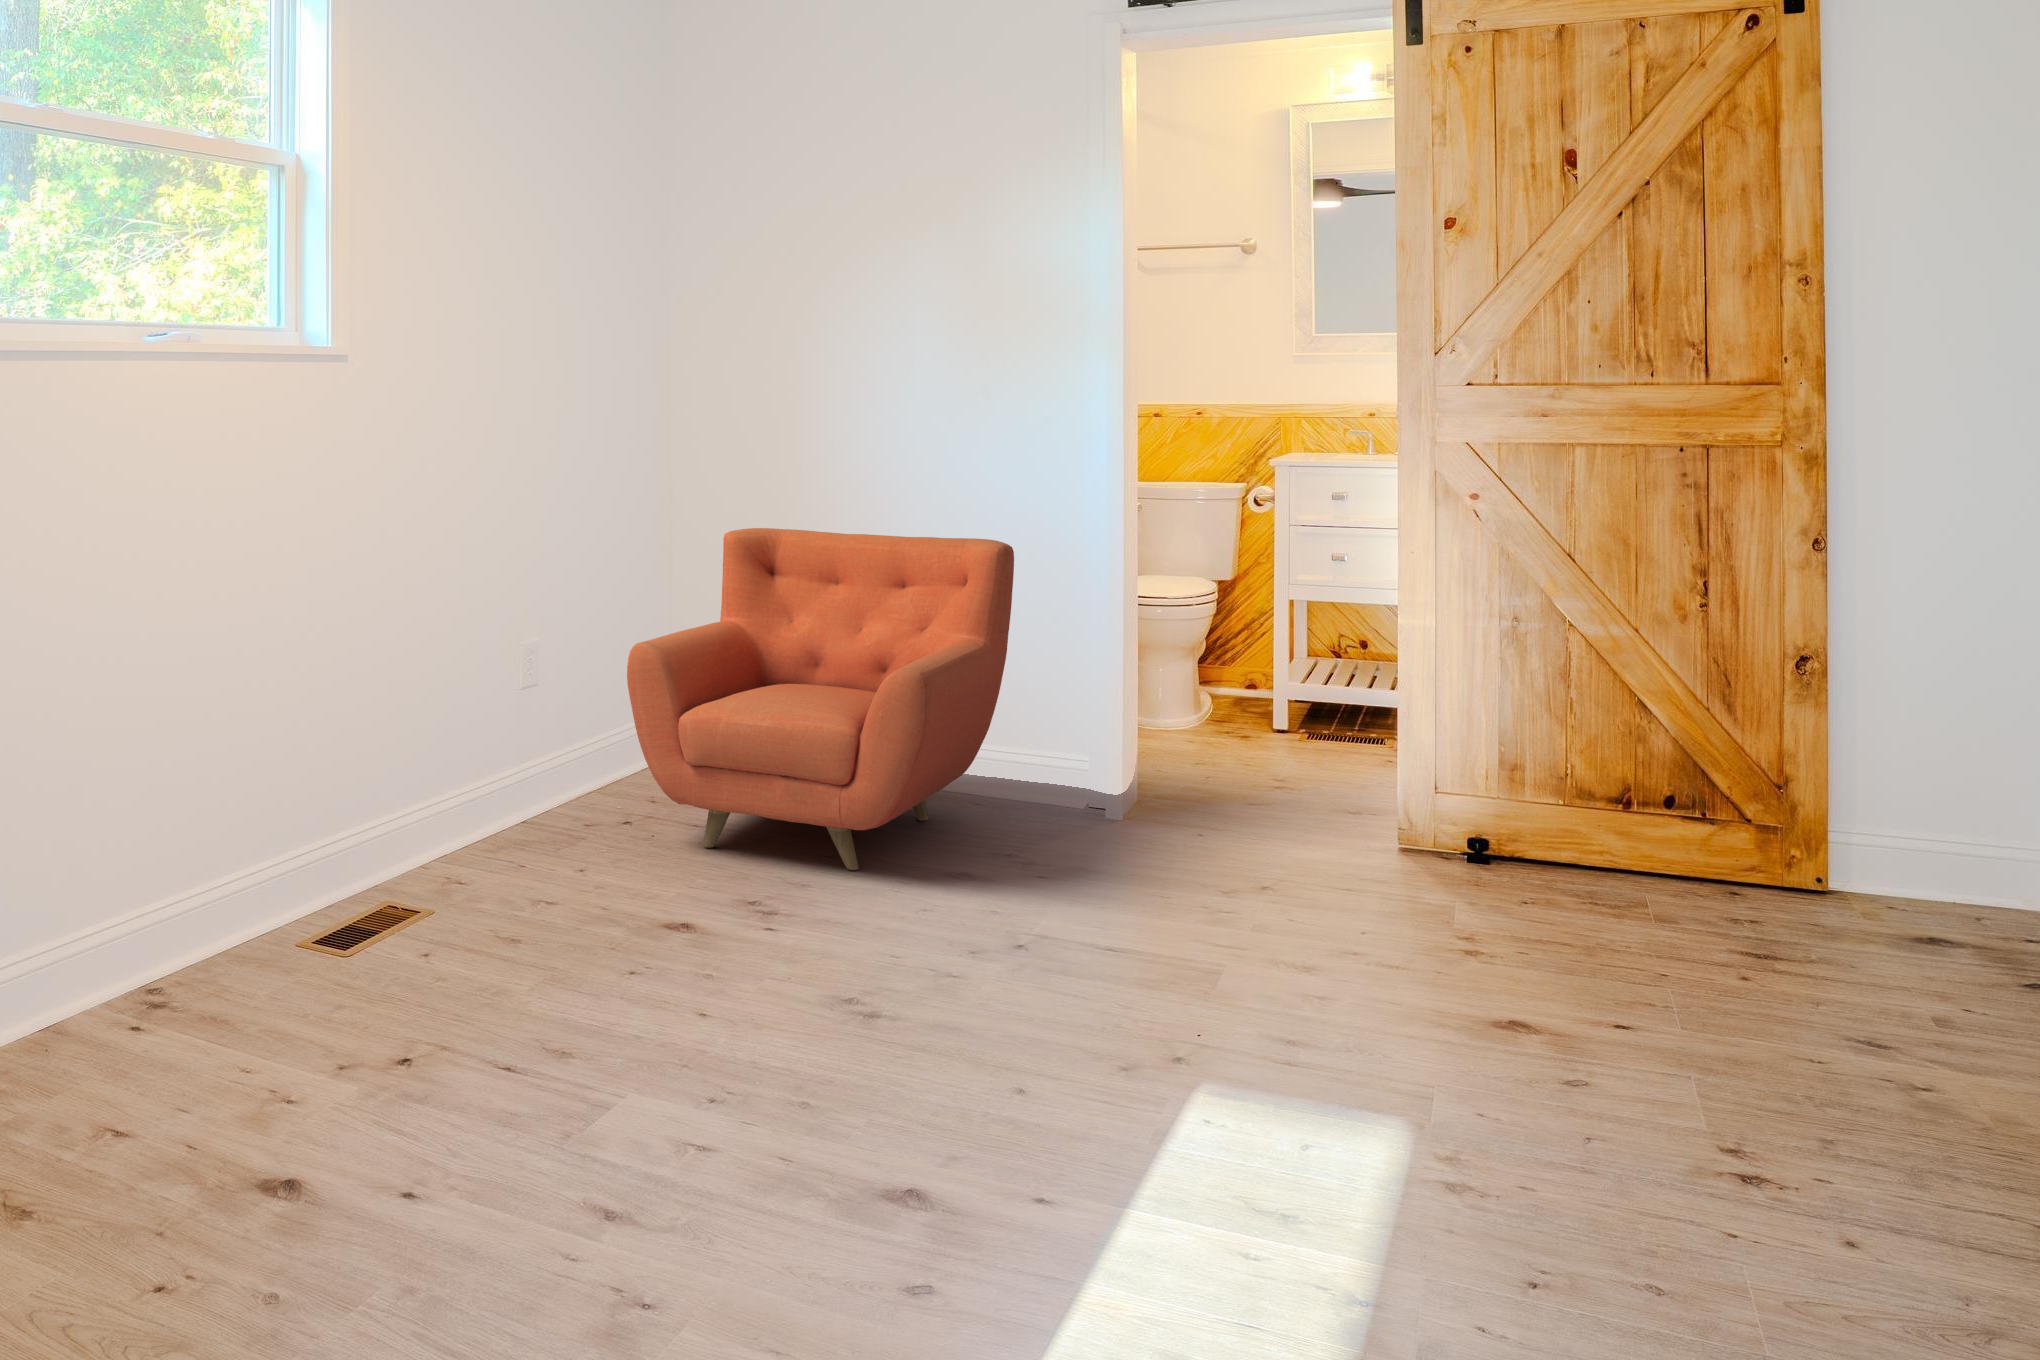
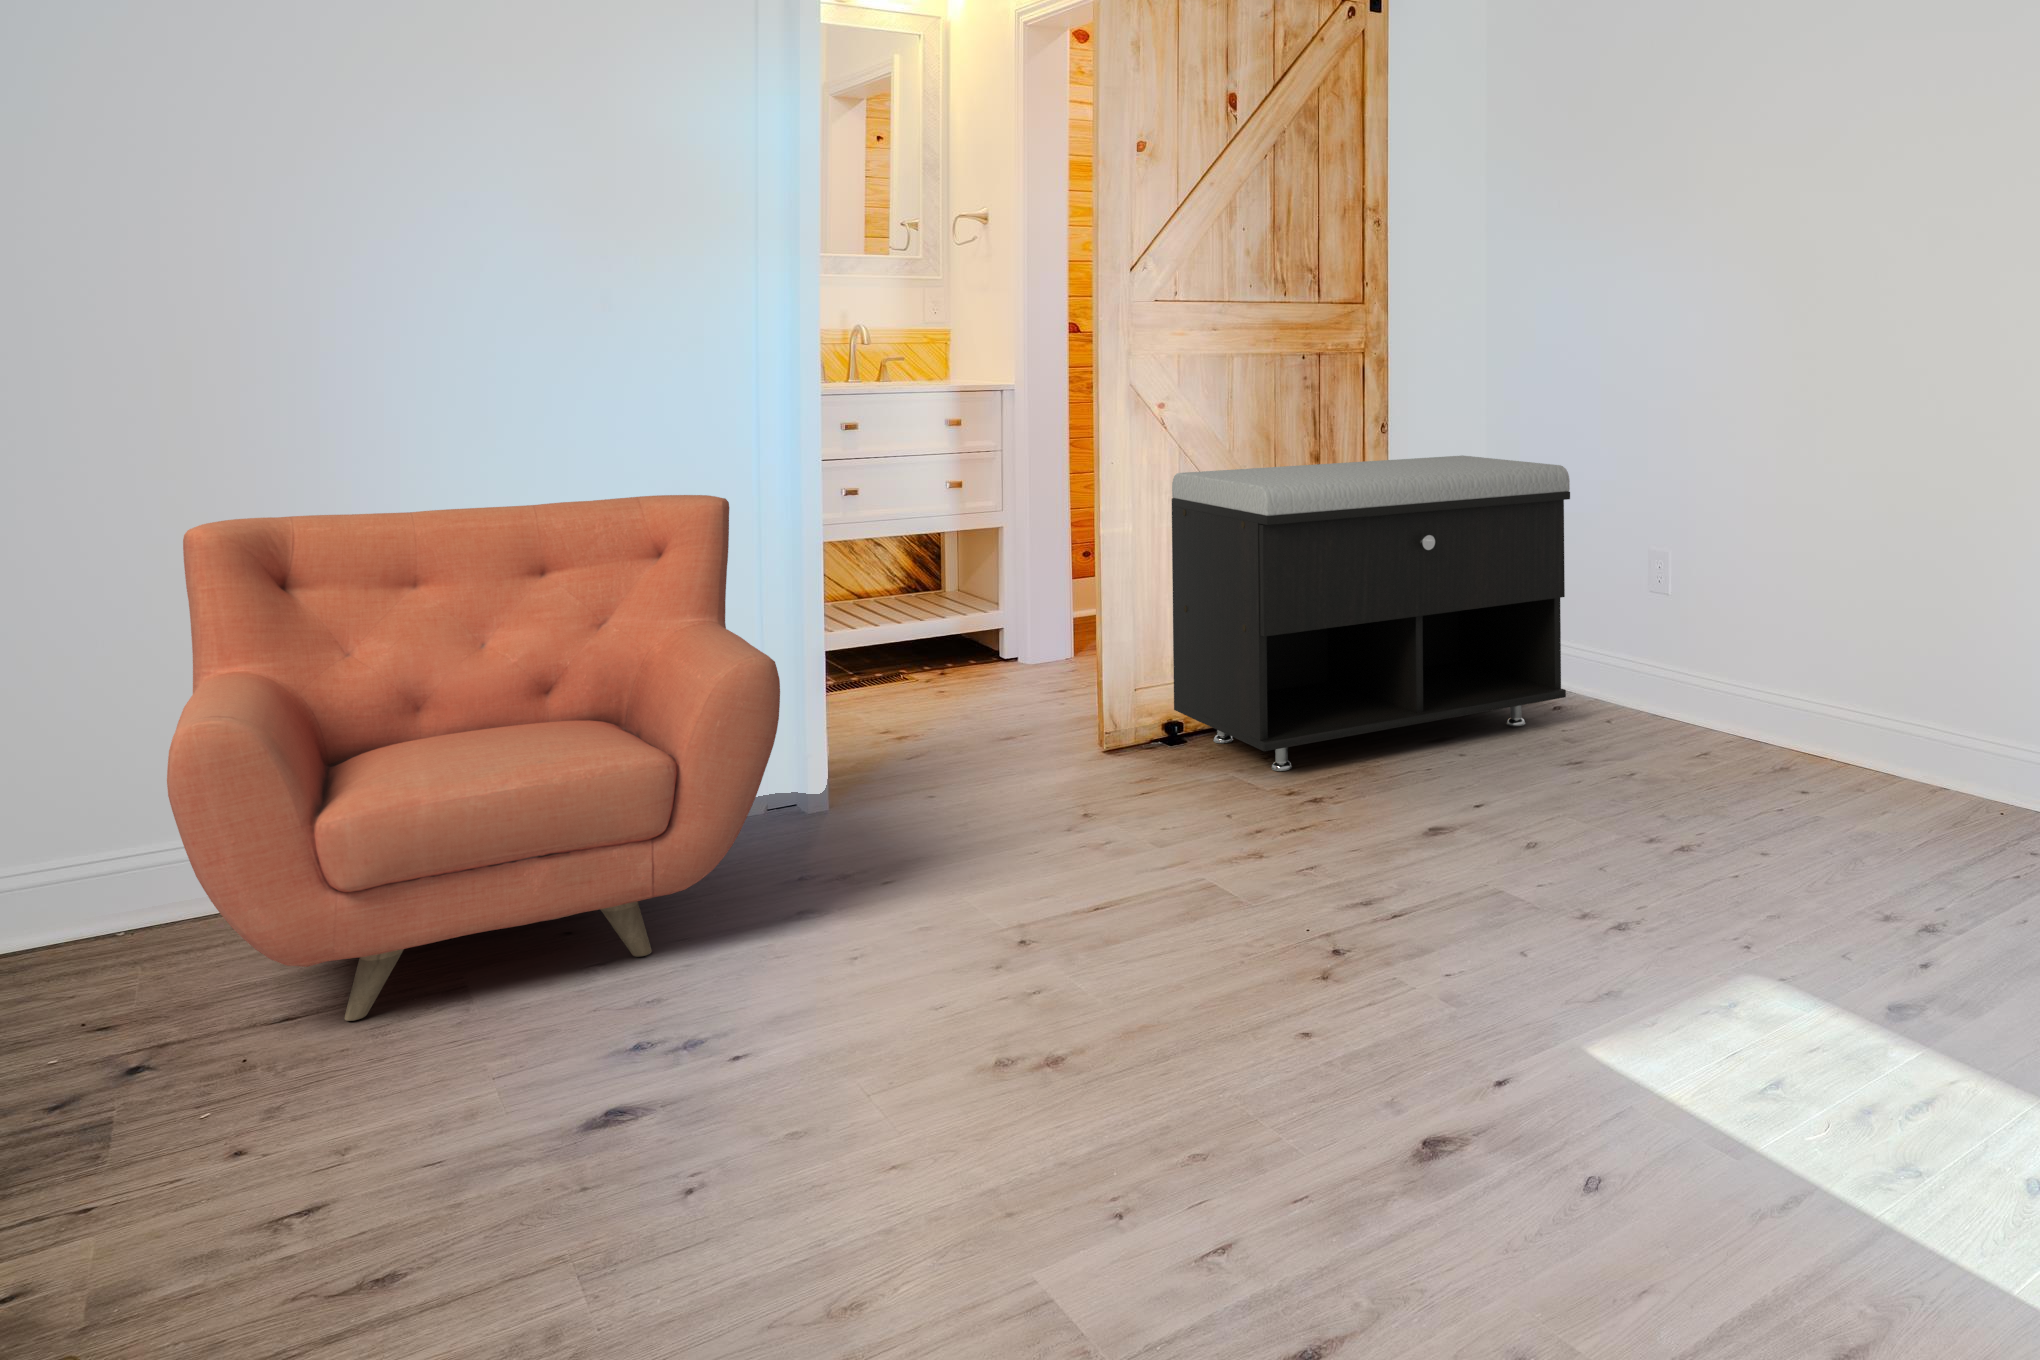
storage bench: none [1461,570,2005,989] -> present [1172,455,1570,771]

